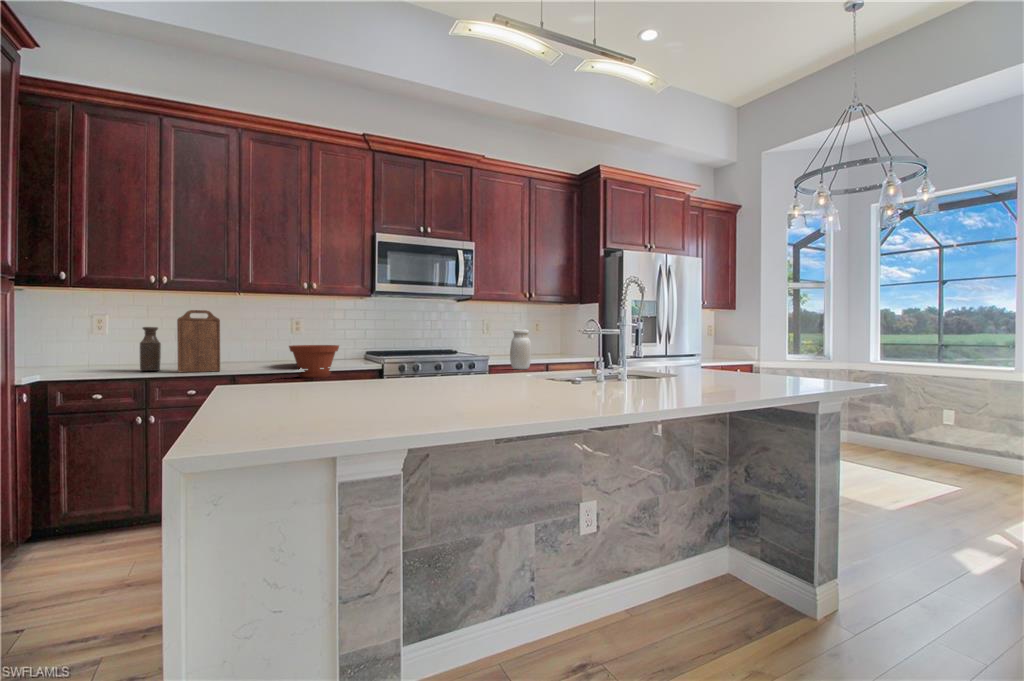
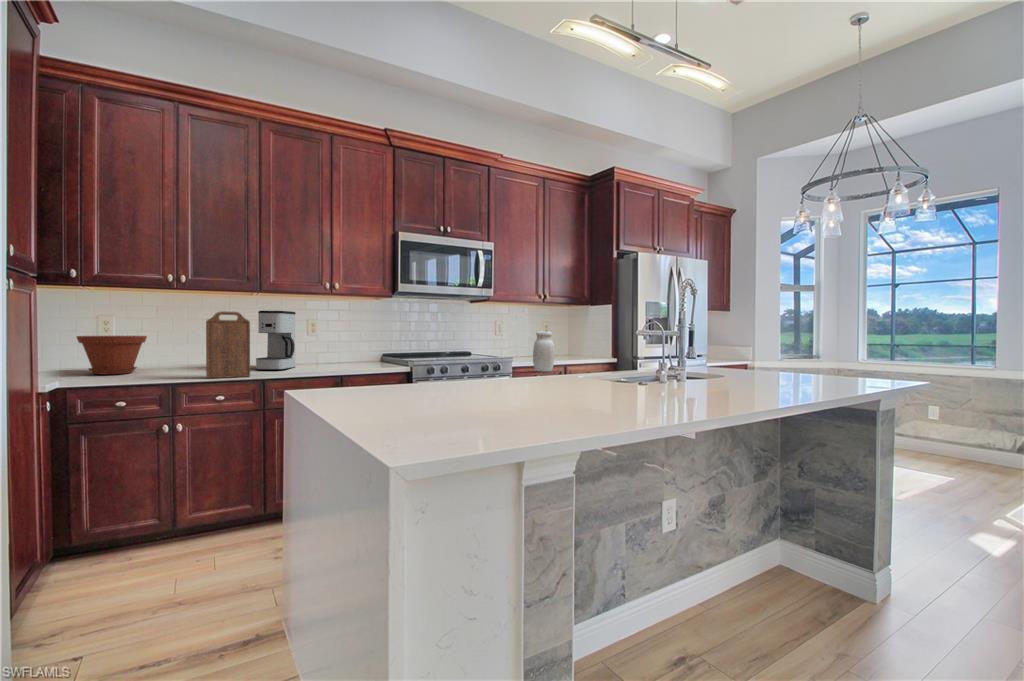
coffee maker: none [234,310,274,365] -> present [256,311,296,370]
bottle: present [140,327,161,371] -> none [162,329,184,377]
plant pot: present [289,345,339,378] -> present [77,336,147,374]

